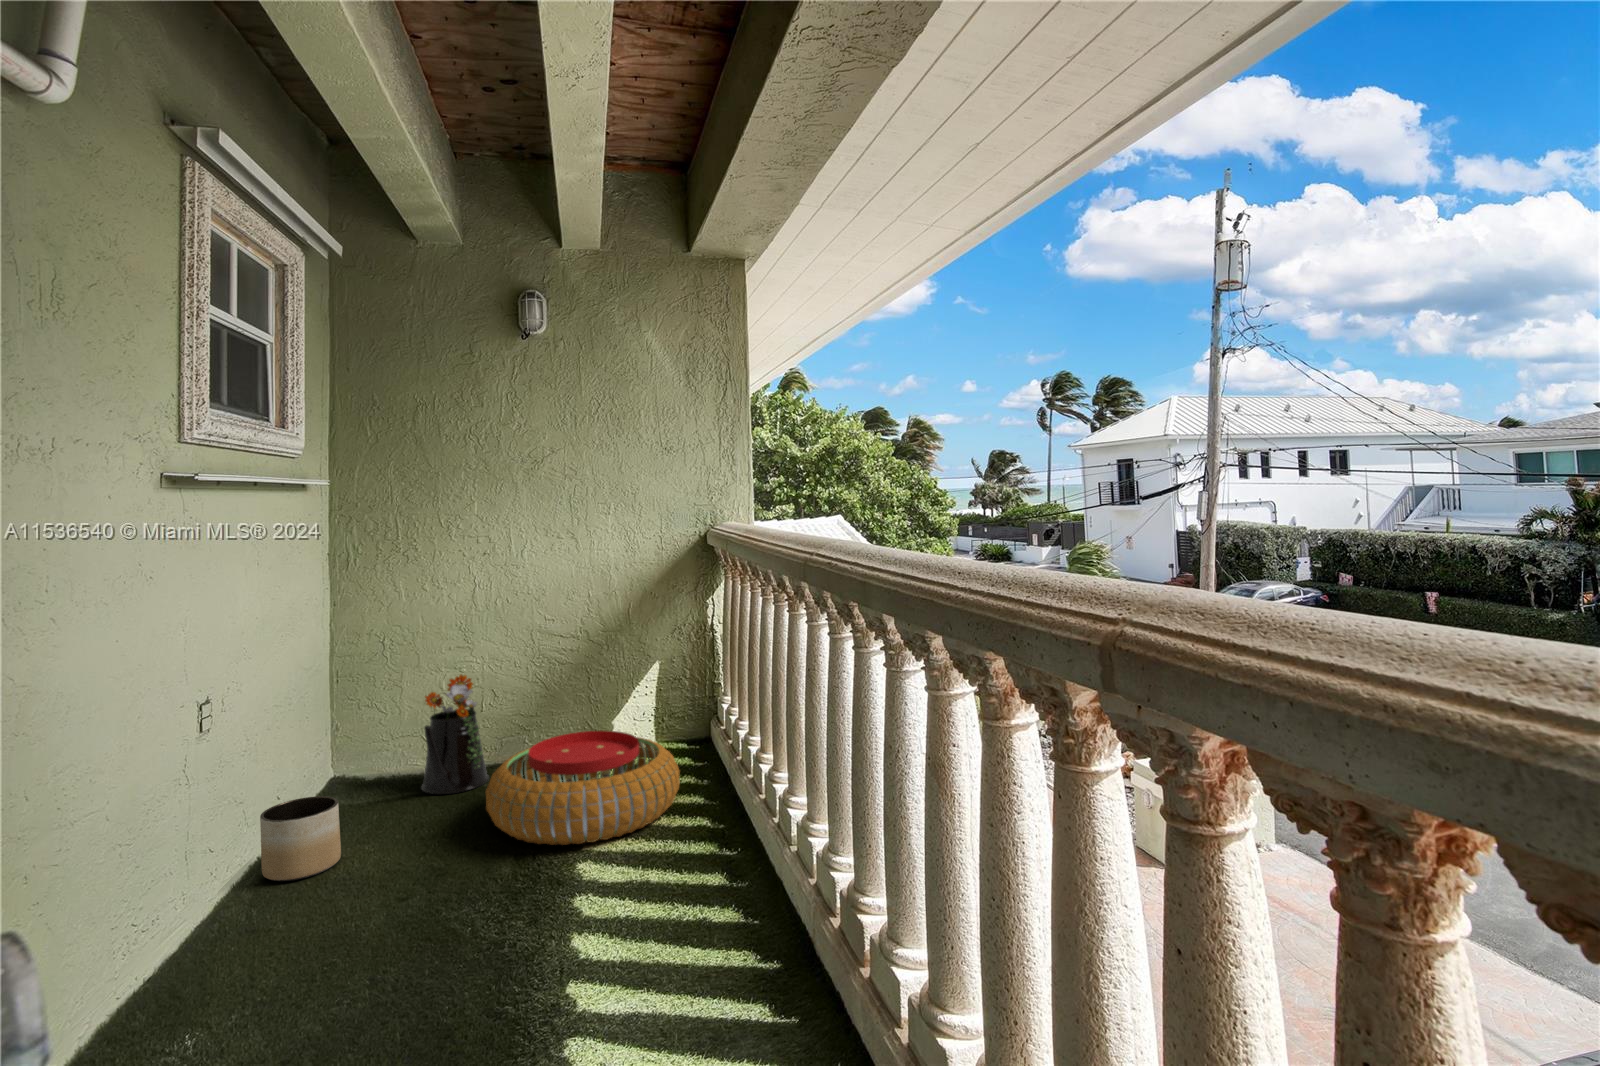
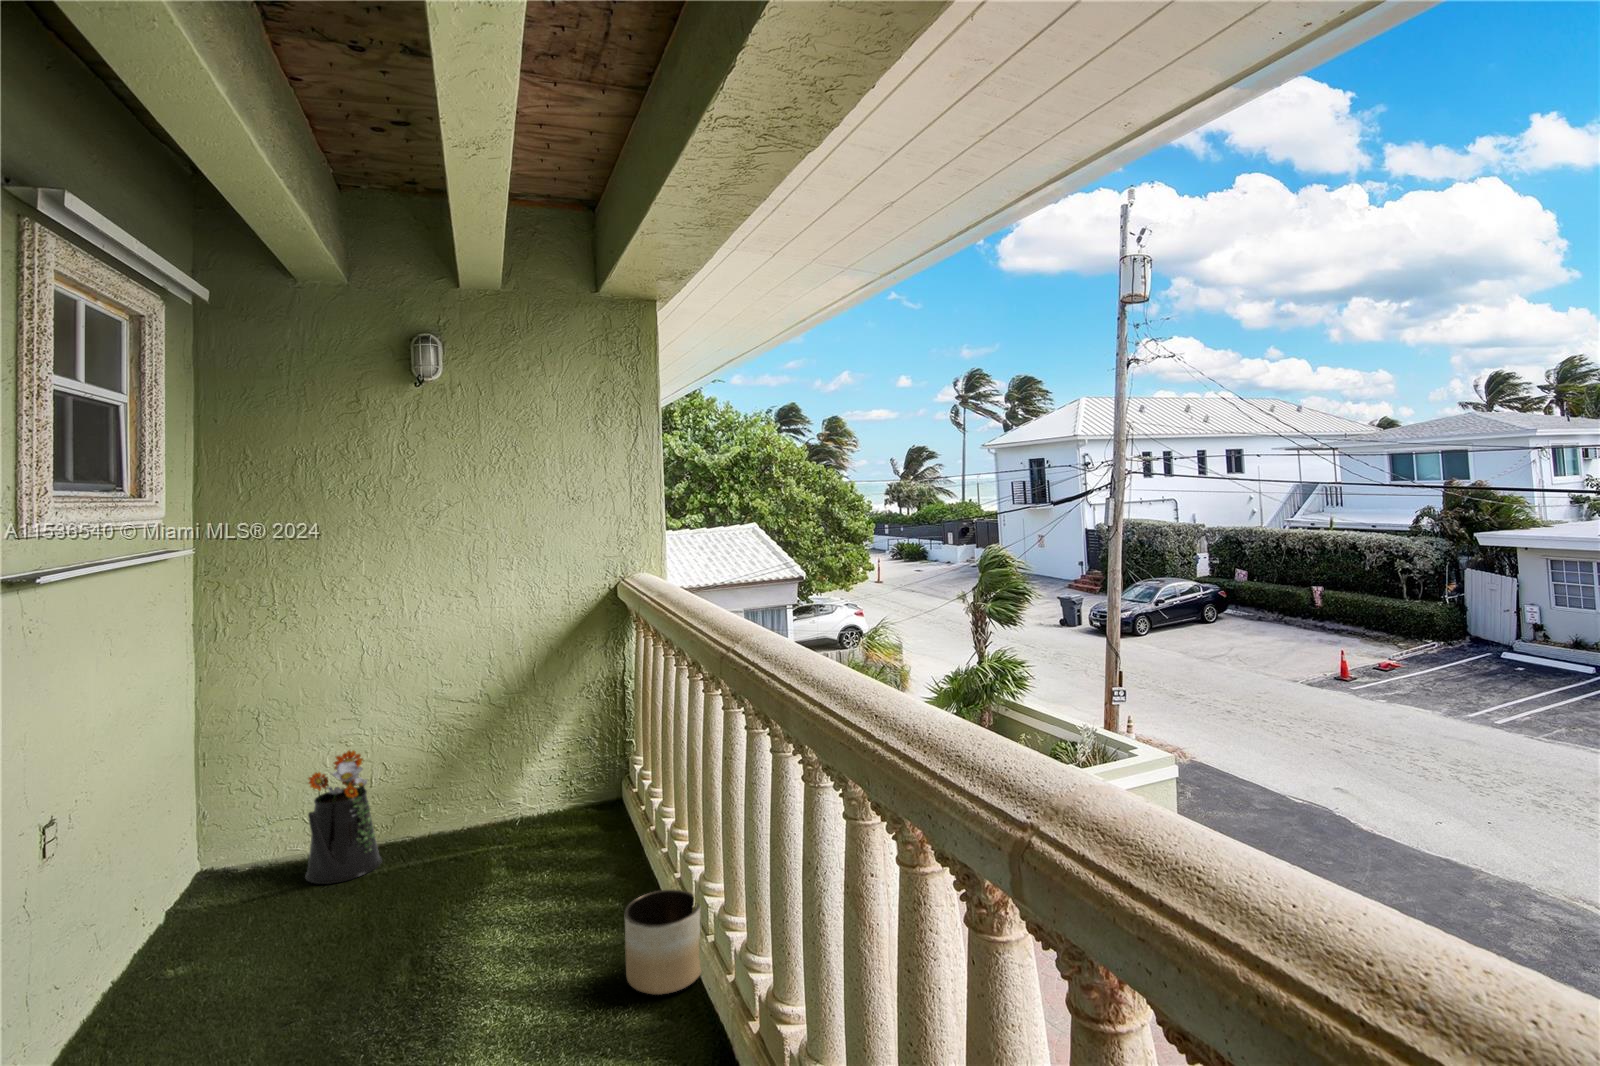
pouf: present [486,731,680,845] -> none [379,807,591,941]
planter: present [260,796,341,881] -> present [624,890,702,995]

